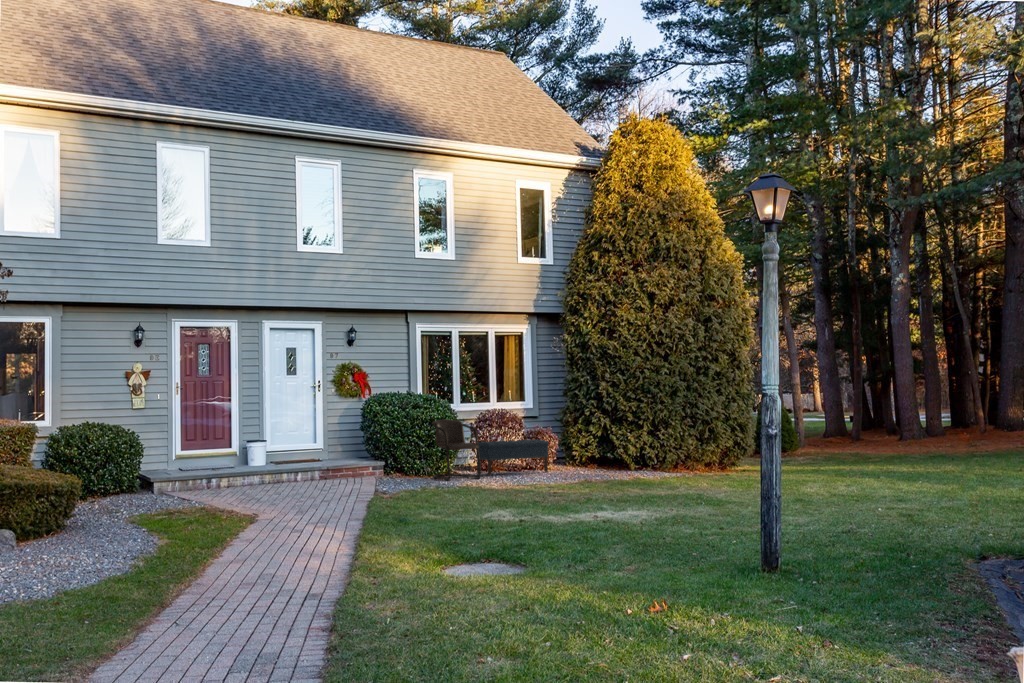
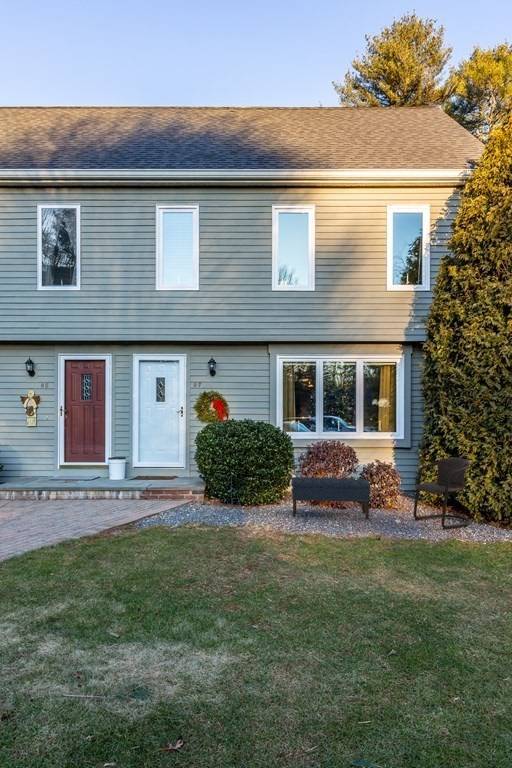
chair: present [432,419,481,481] -> present [414,458,472,530]

